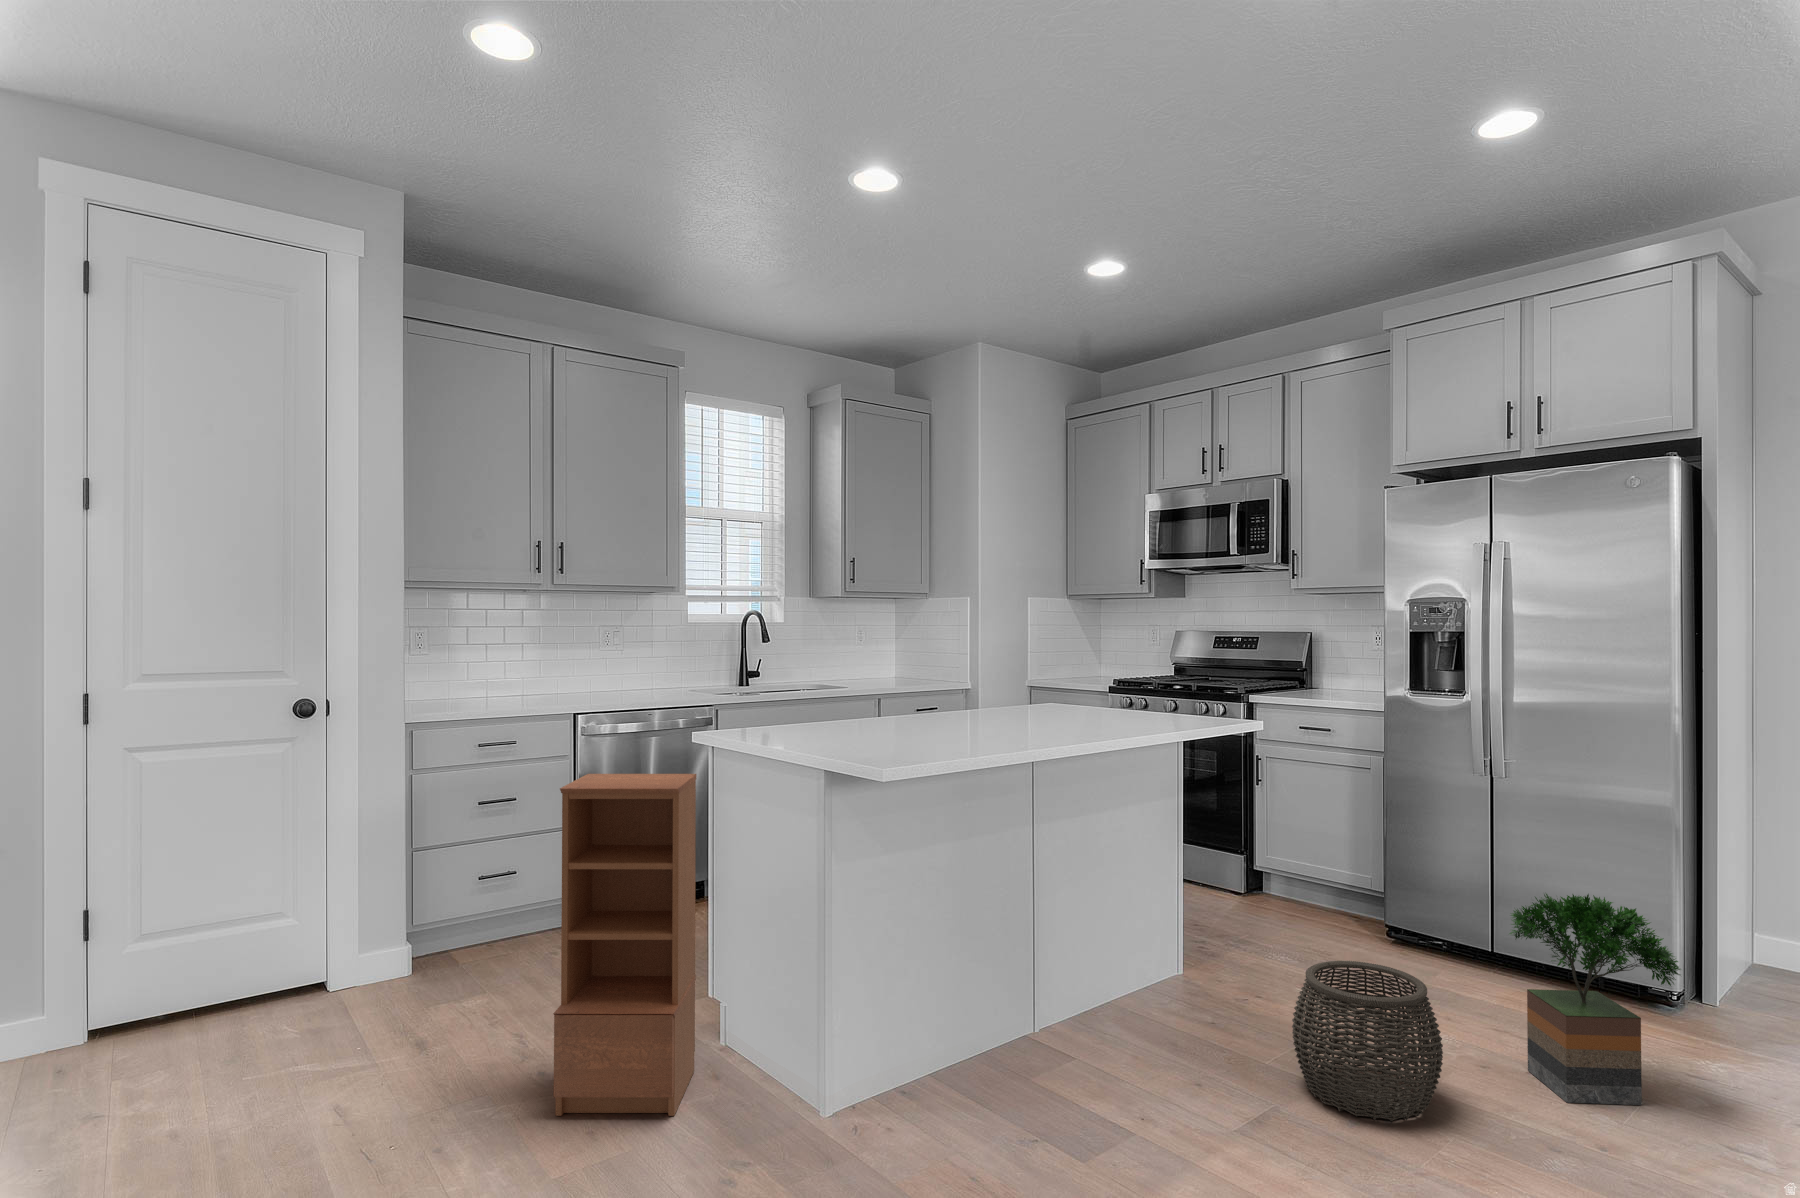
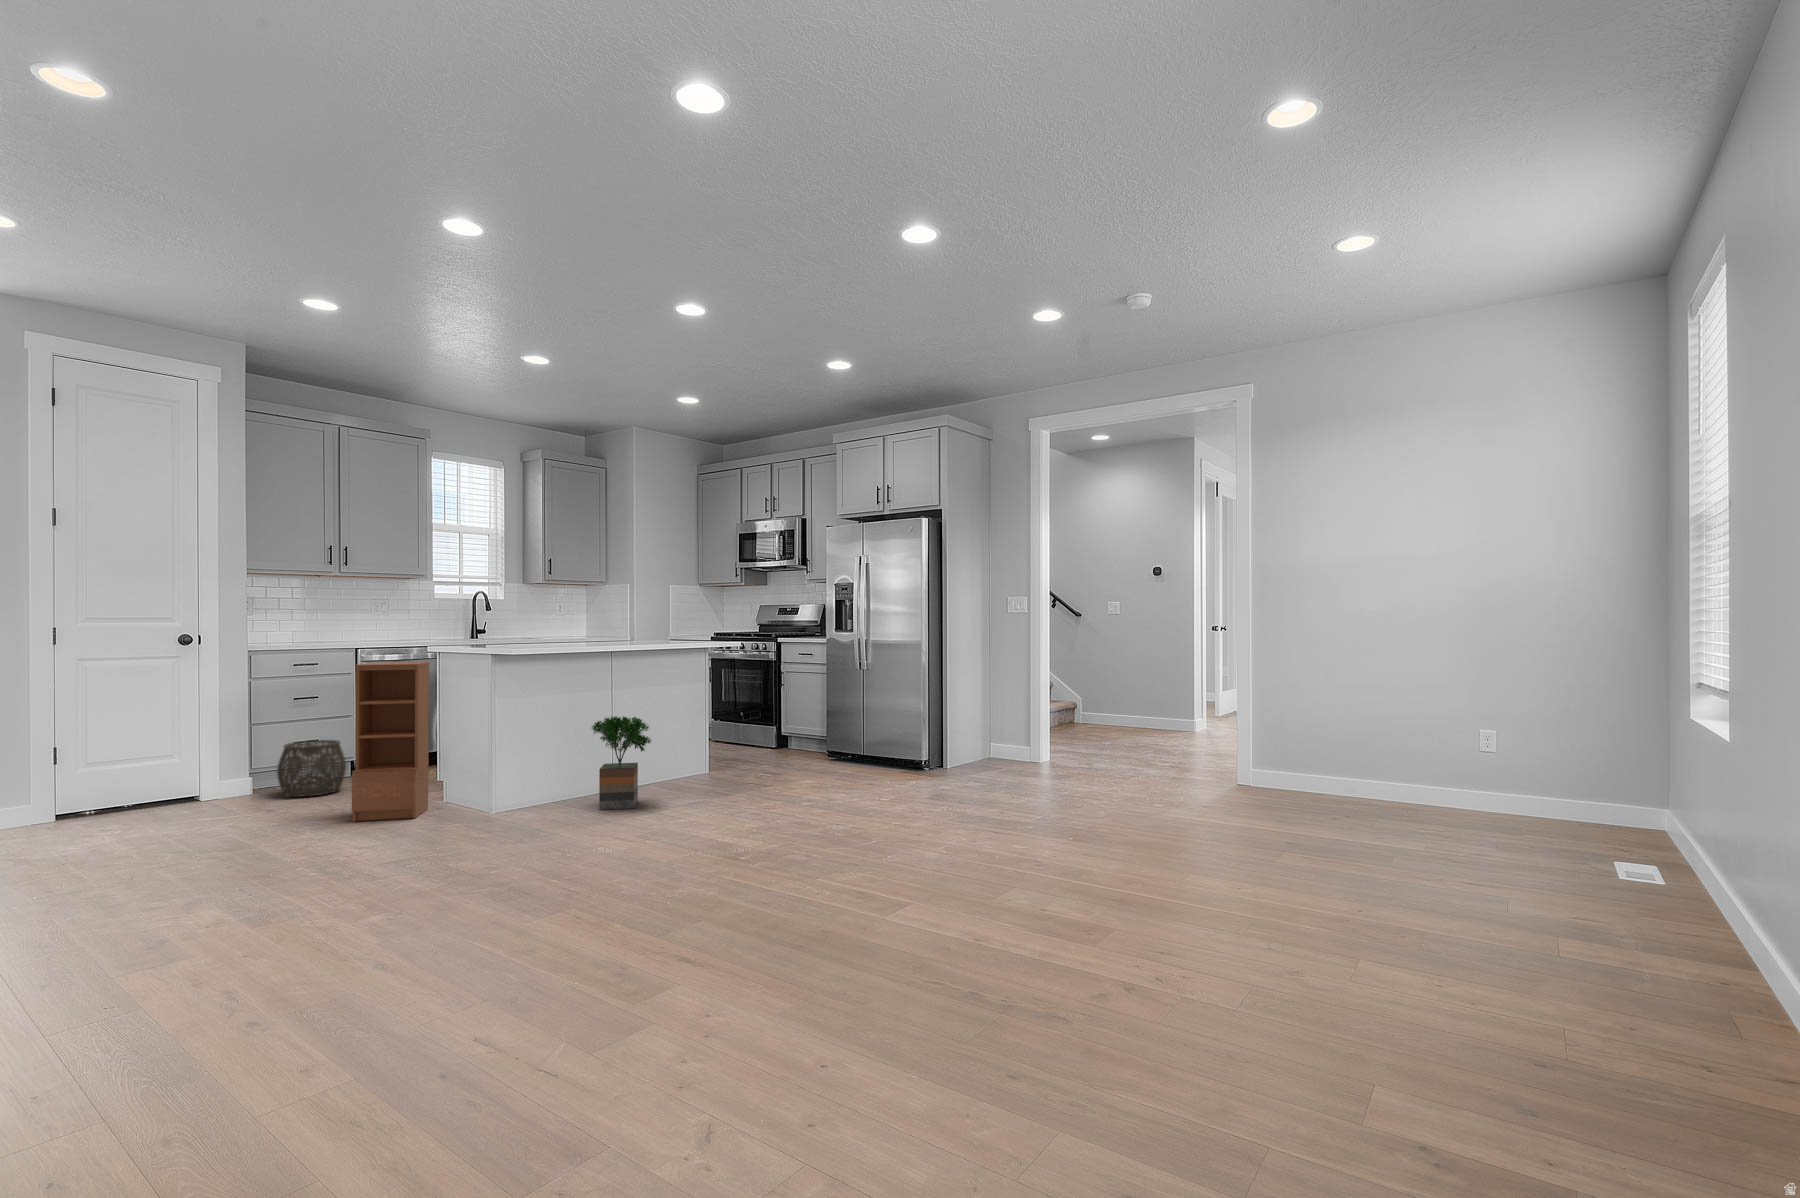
potted tree: present [1509,894,1681,1105] -> present [592,716,651,810]
woven basket: present [1292,961,1443,1121] -> present [277,740,346,797]

